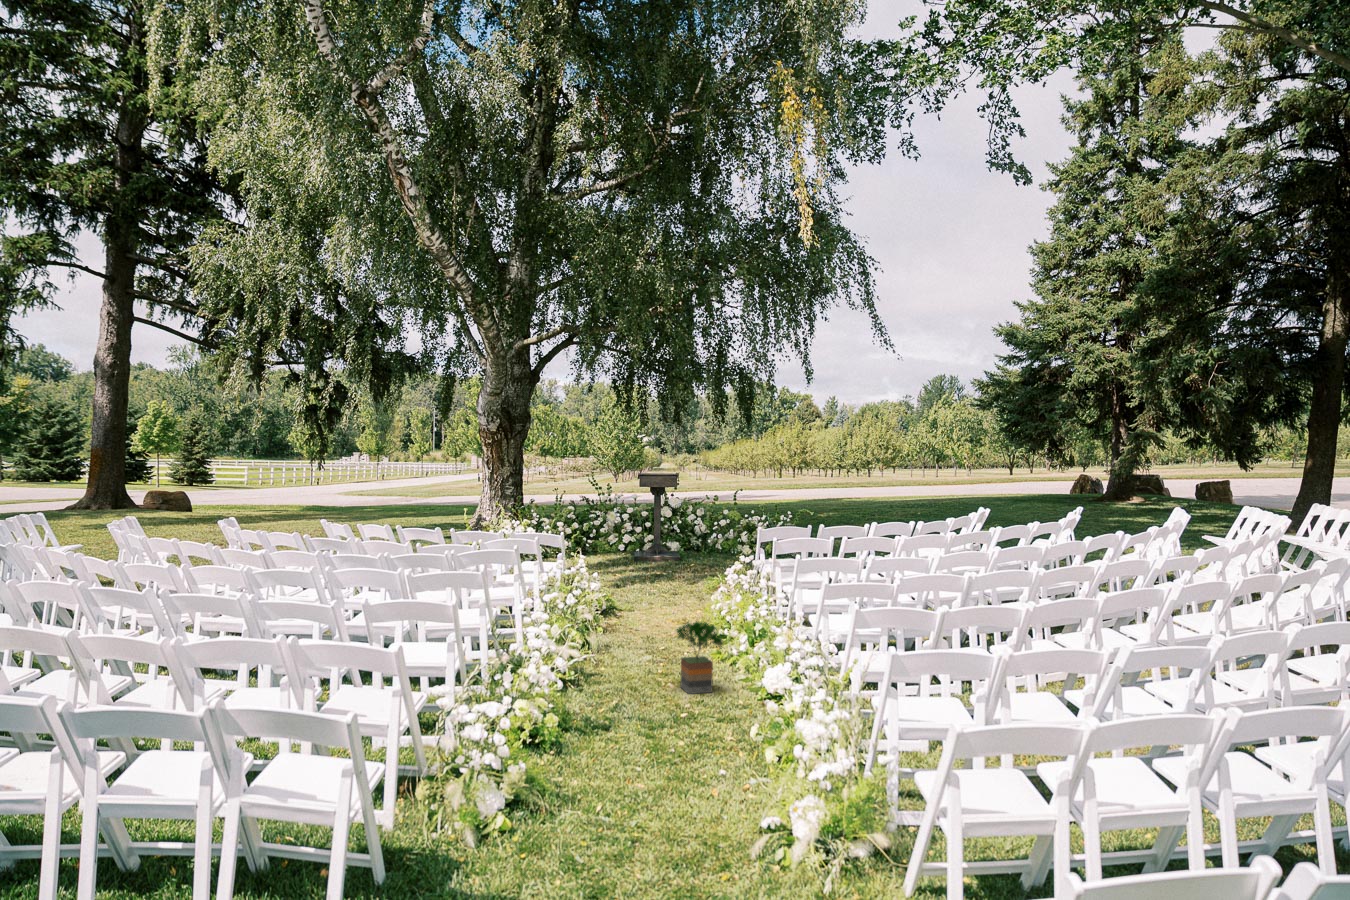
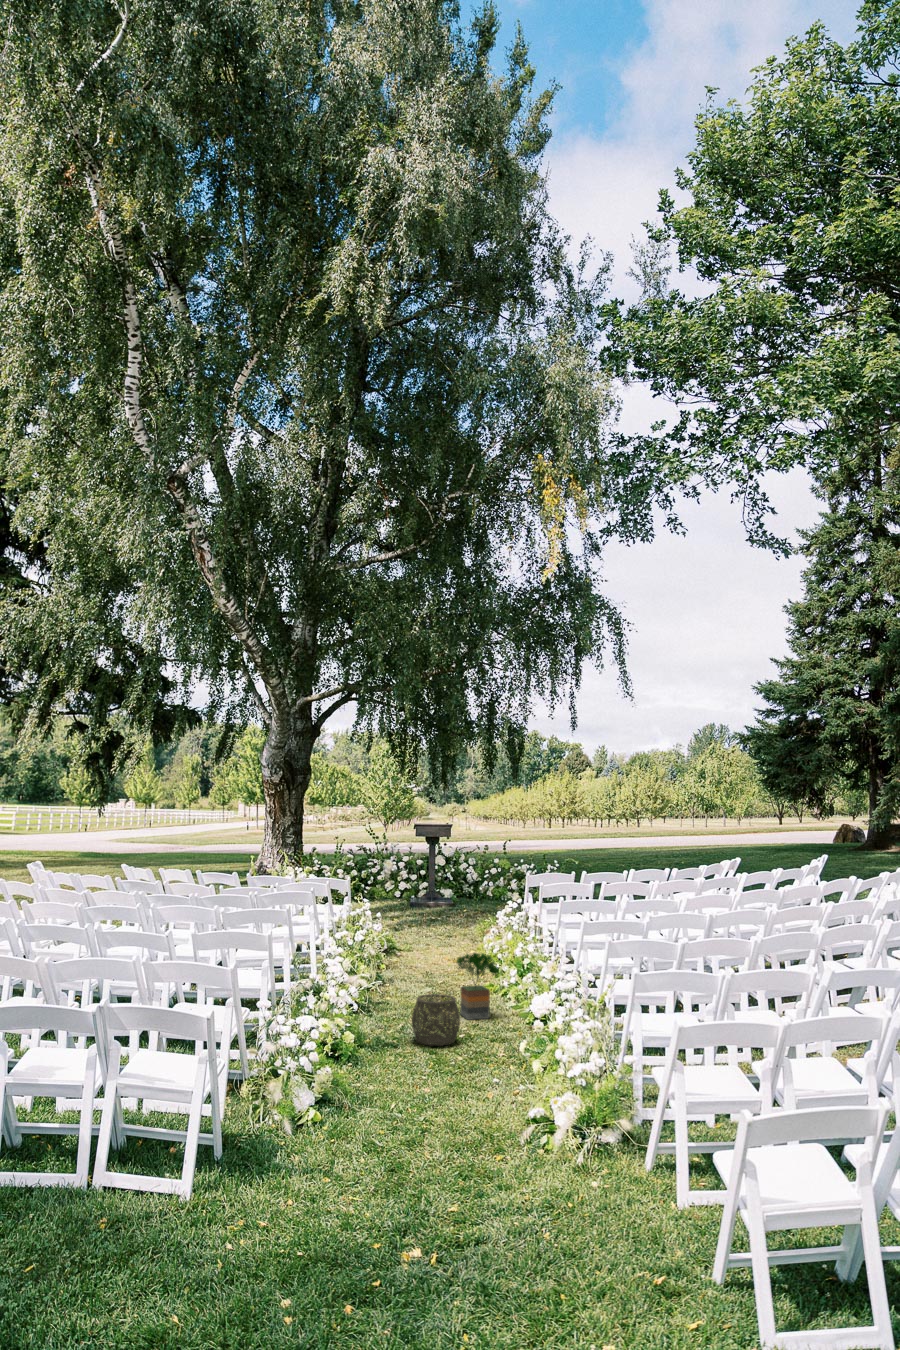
woven basket: none [624,670,679,728] -> present [412,994,460,1046]

